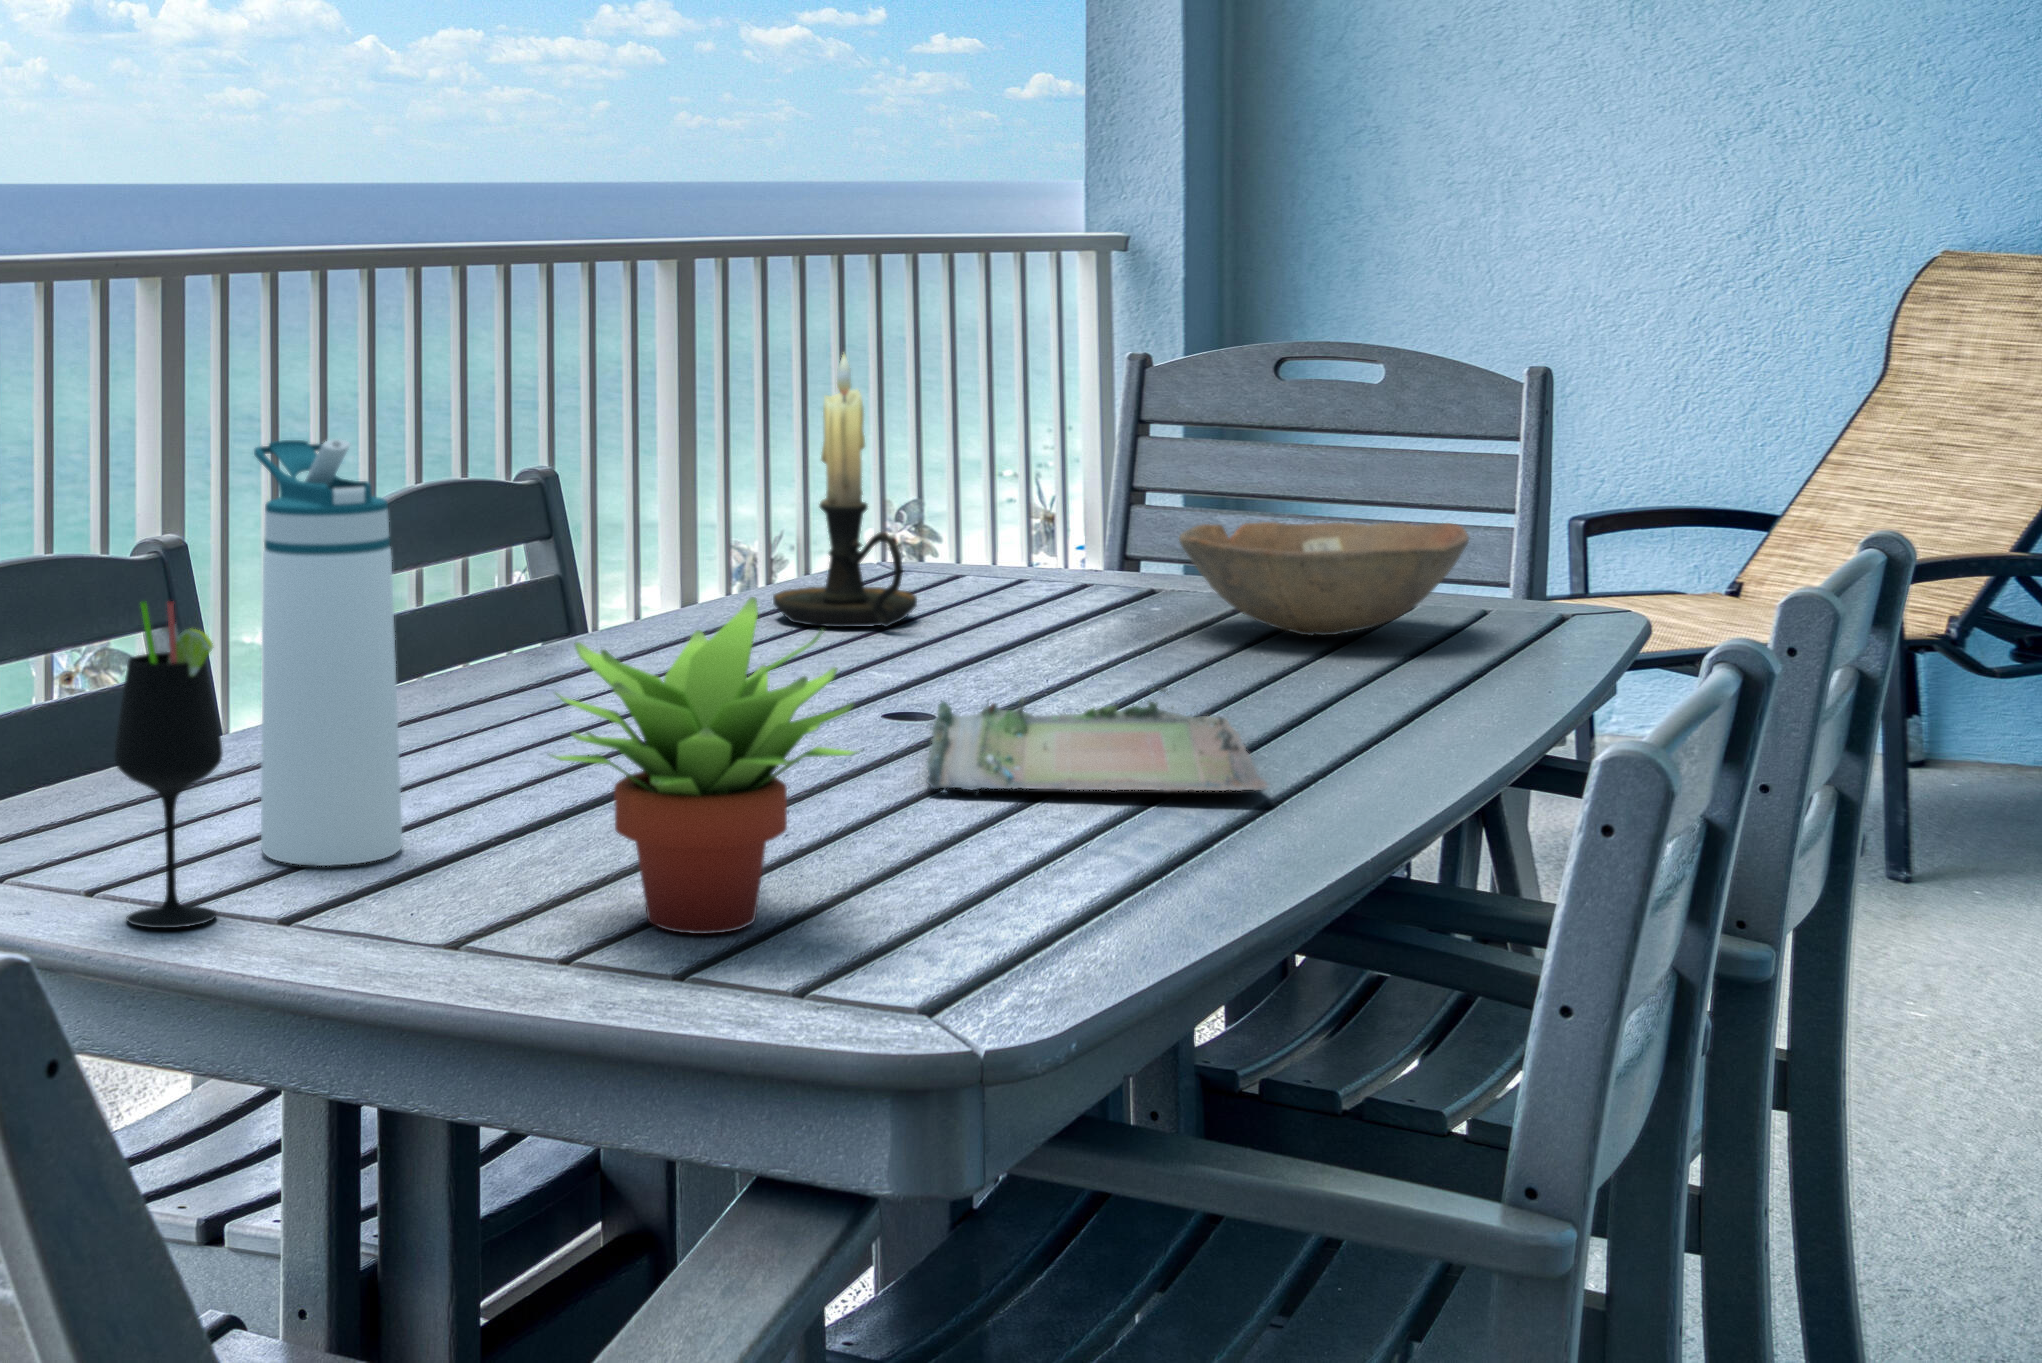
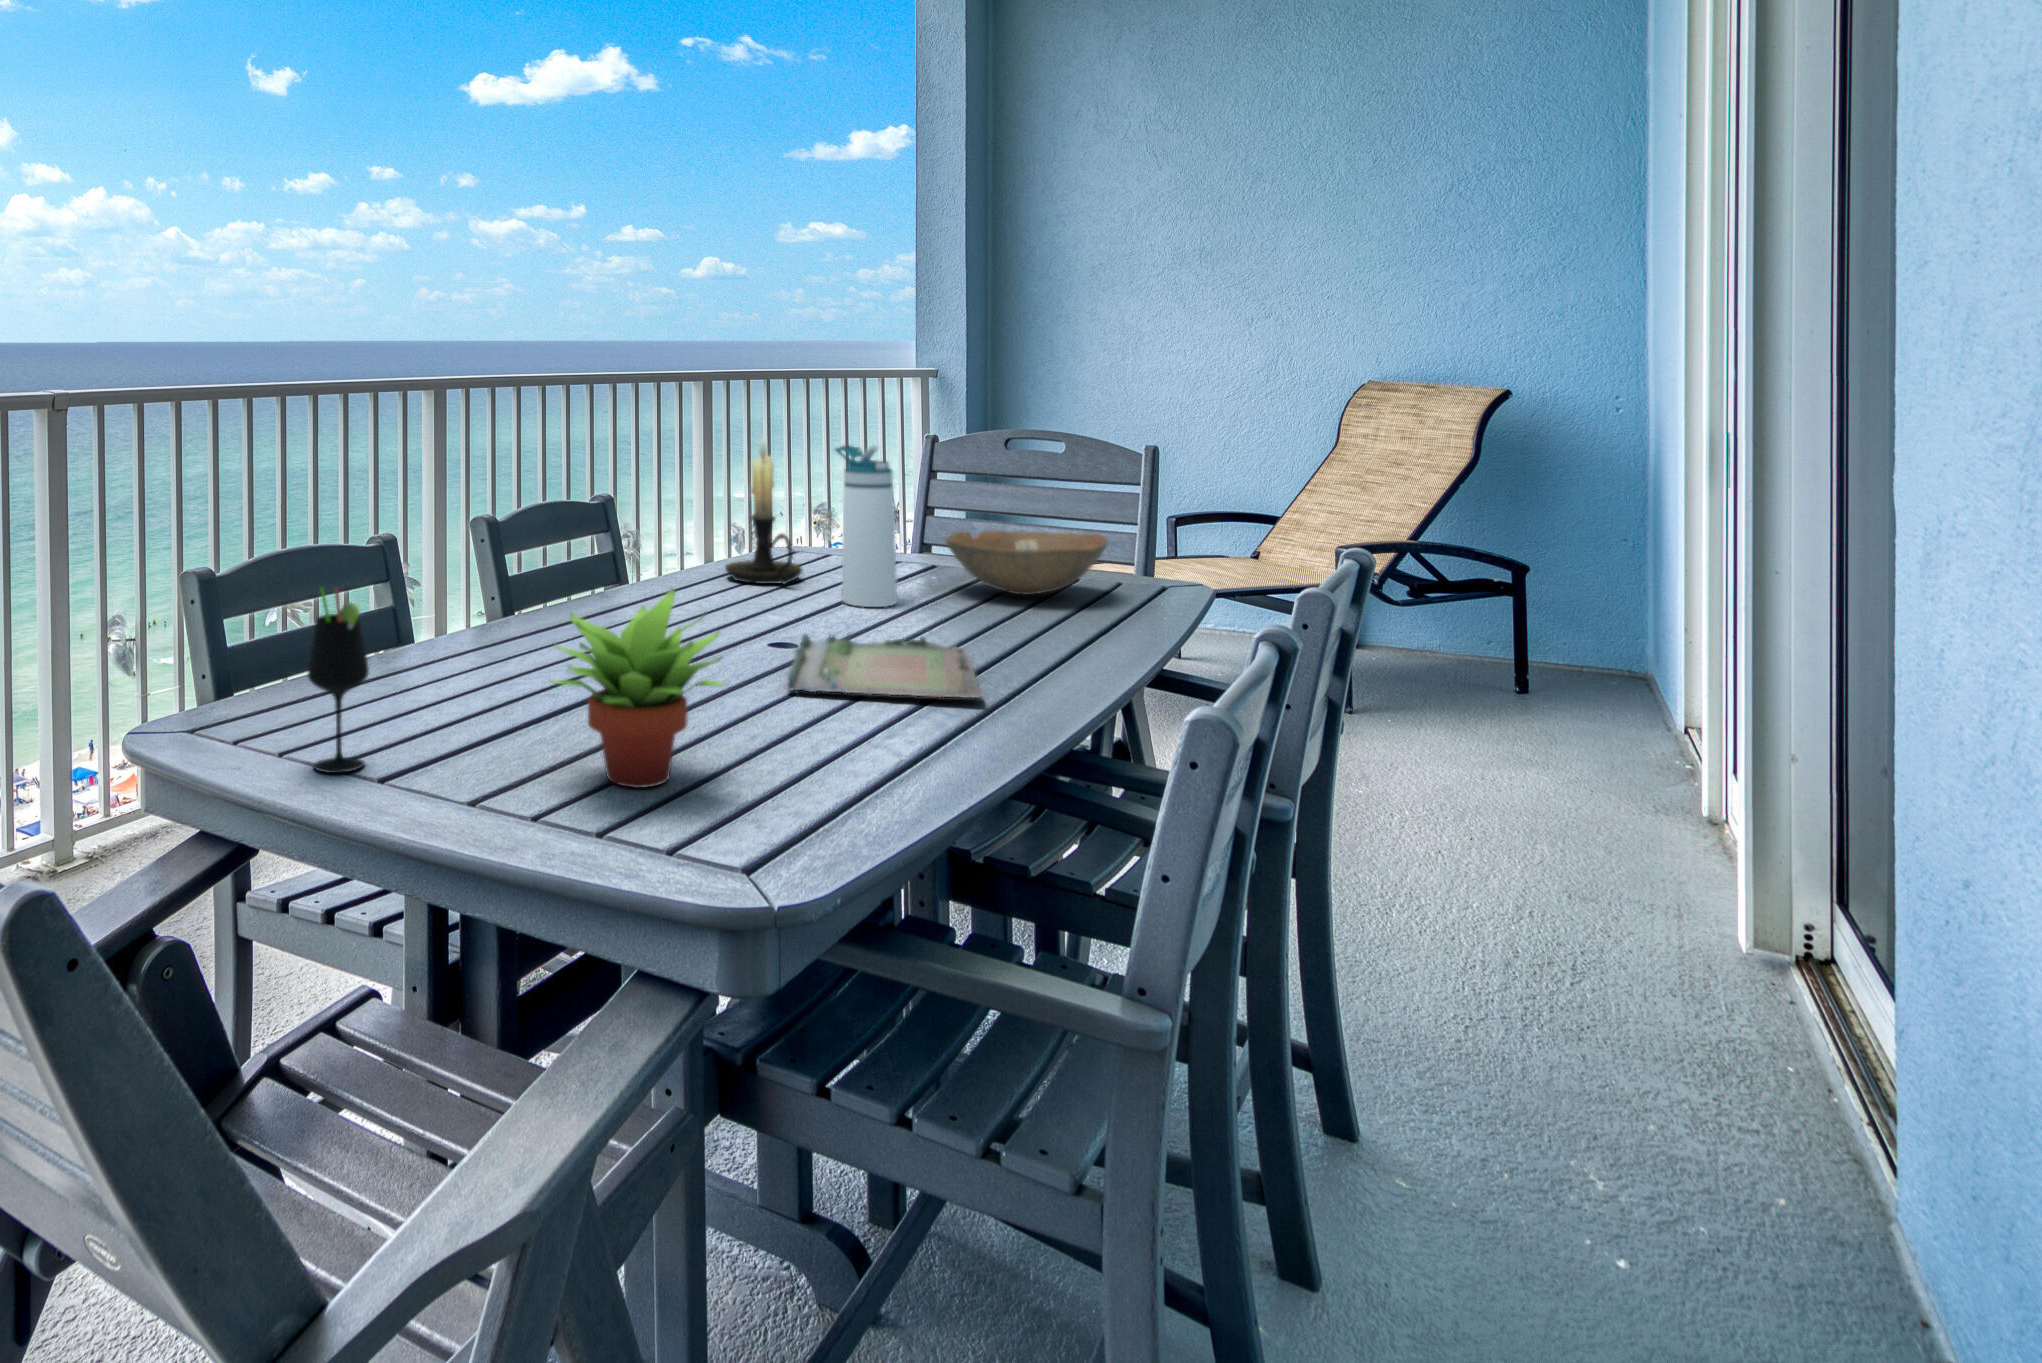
water bottle: present [254,439,402,866] -> present [835,445,897,607]

